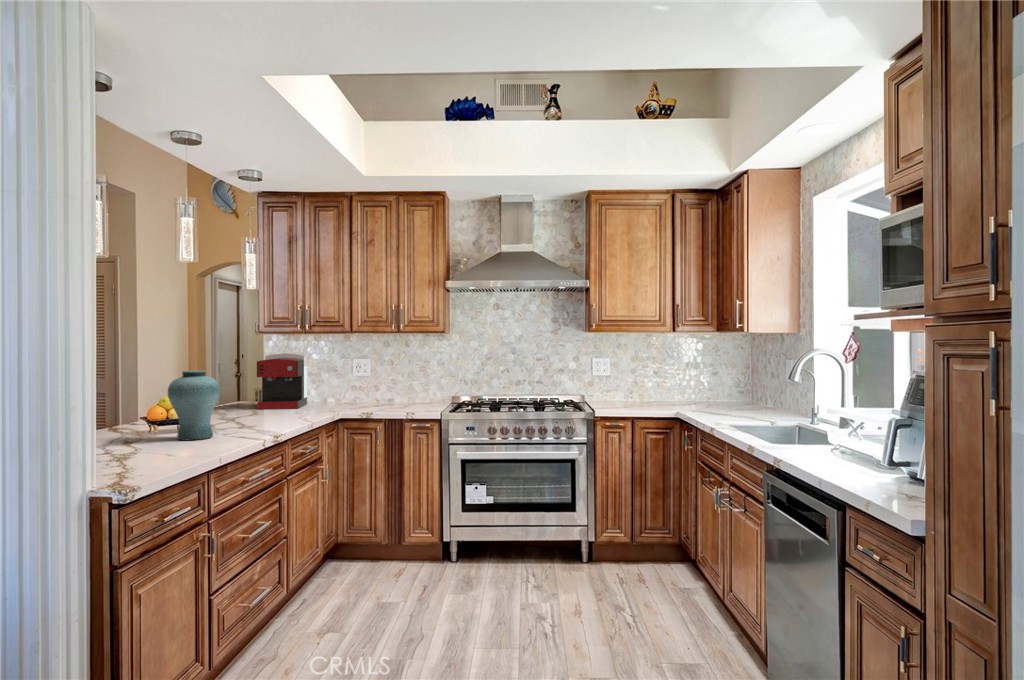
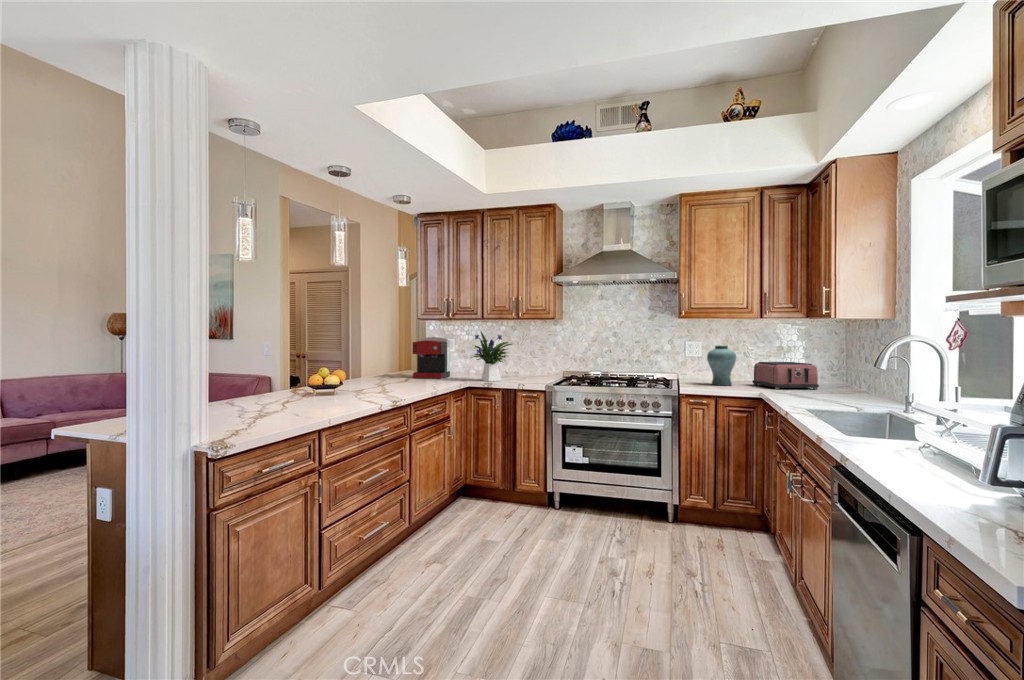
flower arrangement: none [336,347,398,410] -> present [472,332,512,381]
vase: present [168,370,220,440] -> present [707,345,736,386]
toaster: none [661,377,727,407] -> present [752,362,819,389]

